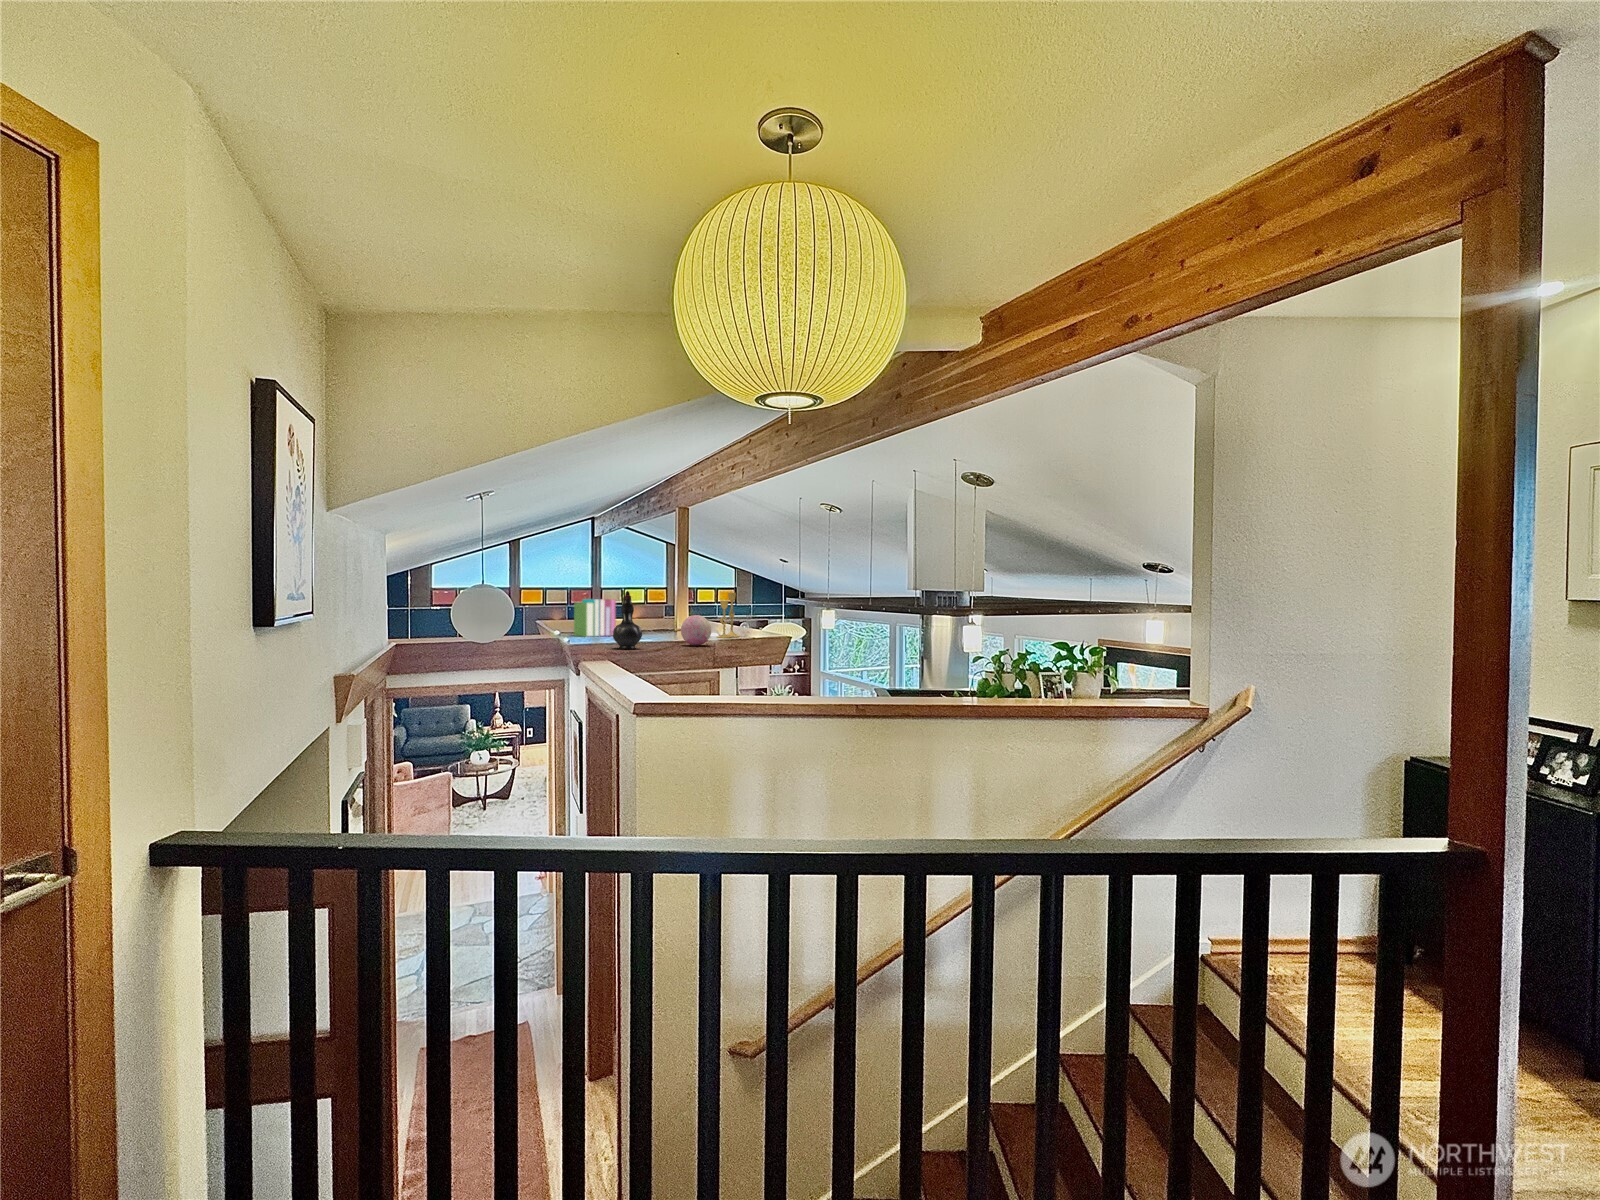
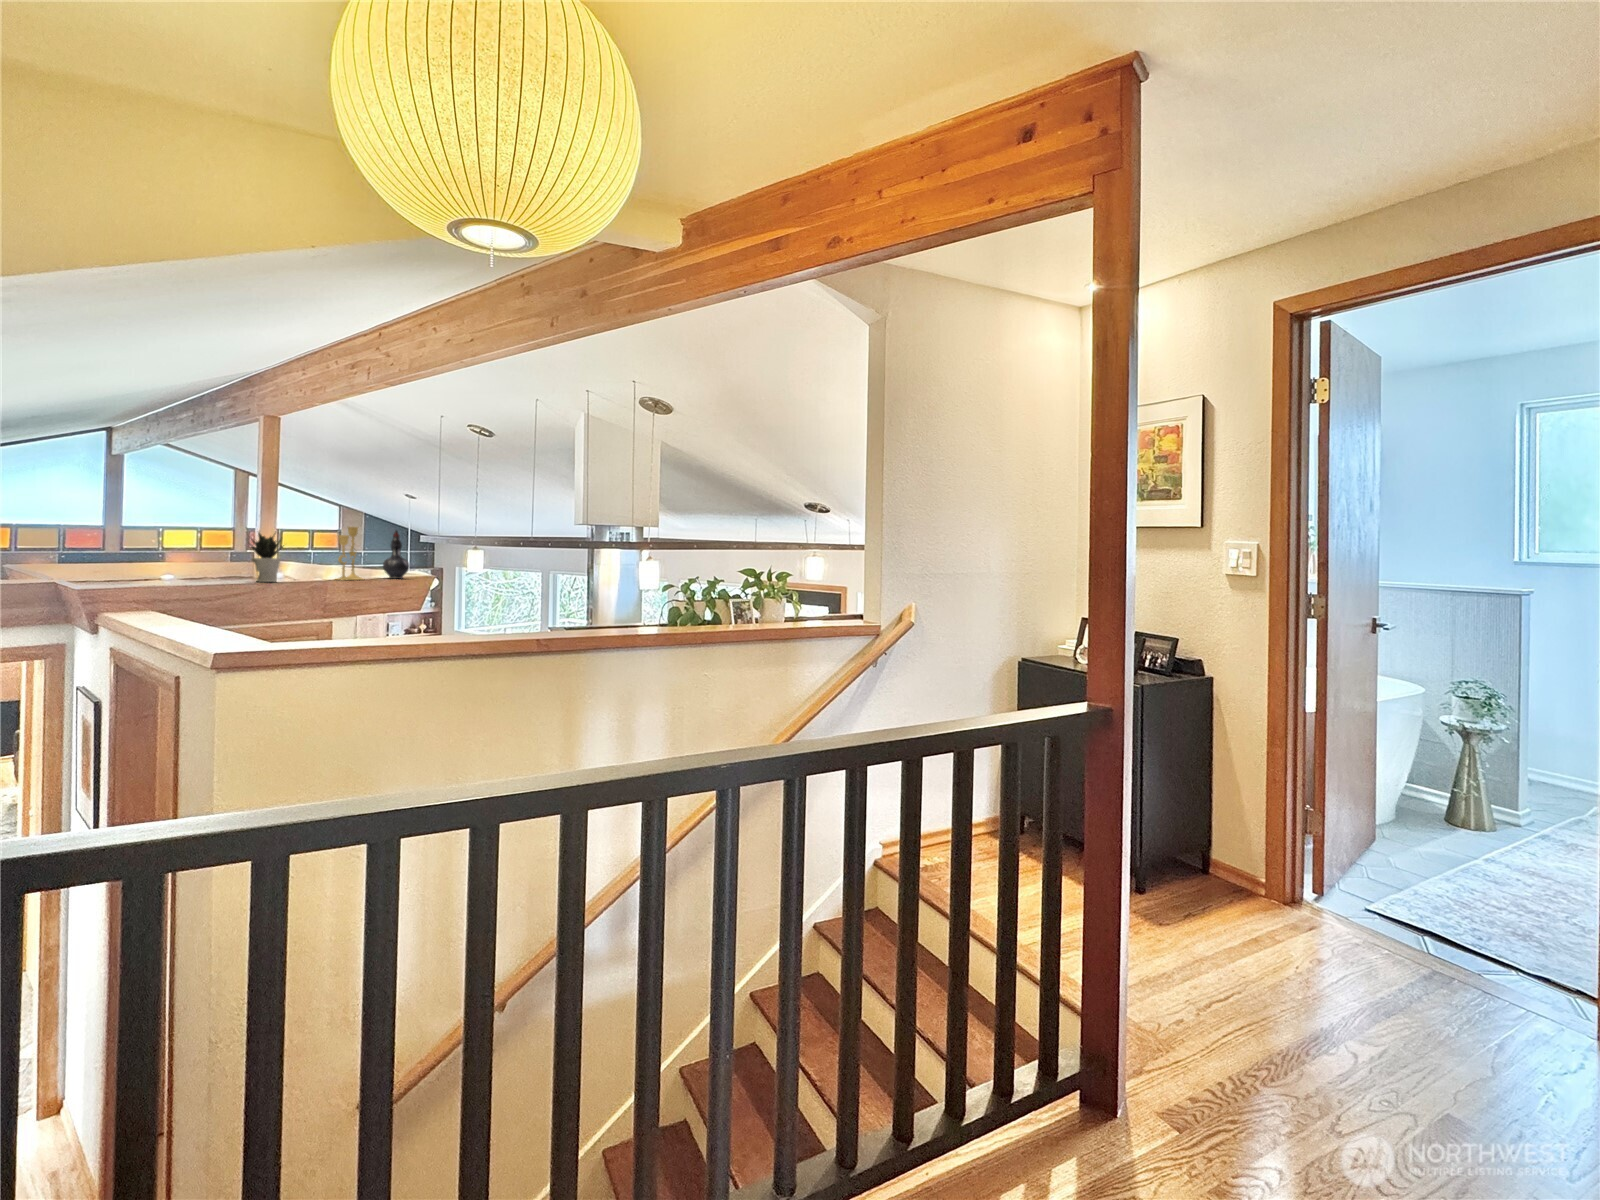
decorative vase: present [613,591,642,649] -> present [383,530,409,579]
books: present [574,599,616,637] -> none [127,529,191,578]
potted plant: none [650,599,680,642] -> present [250,533,284,582]
decorative orb: present [681,615,711,646] -> none [292,548,334,585]

